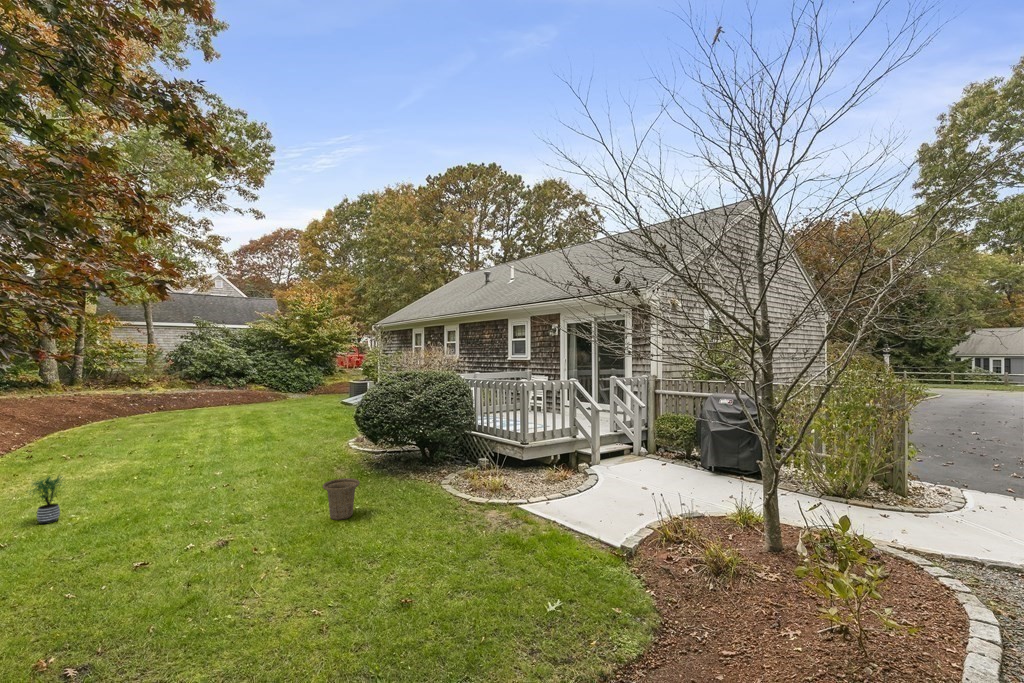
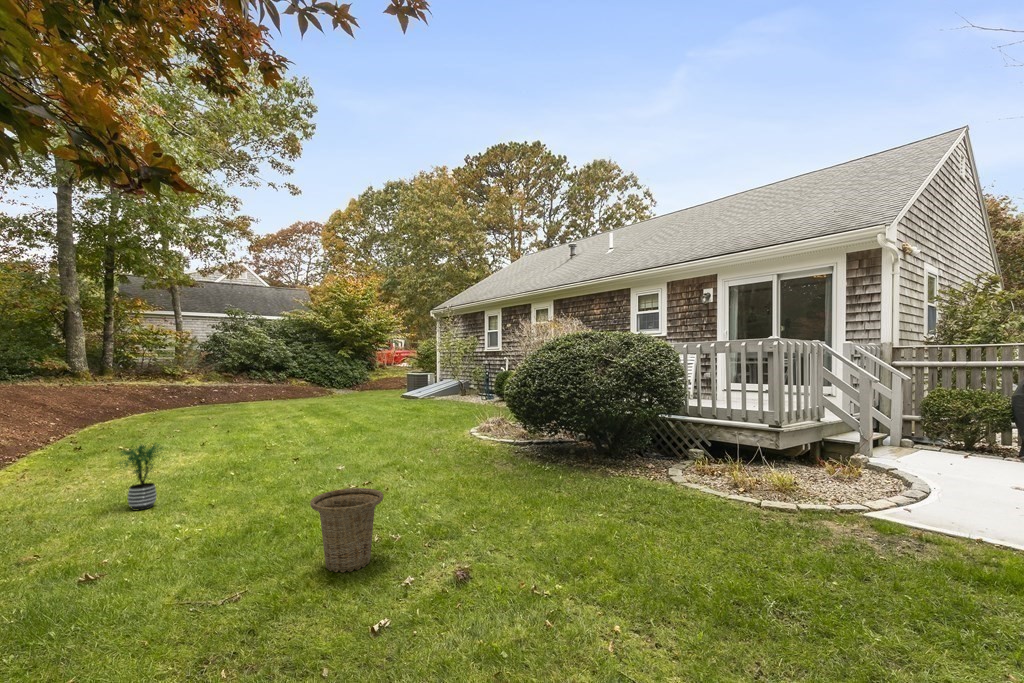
basket: present [323,478,360,520] -> present [310,488,383,572]

